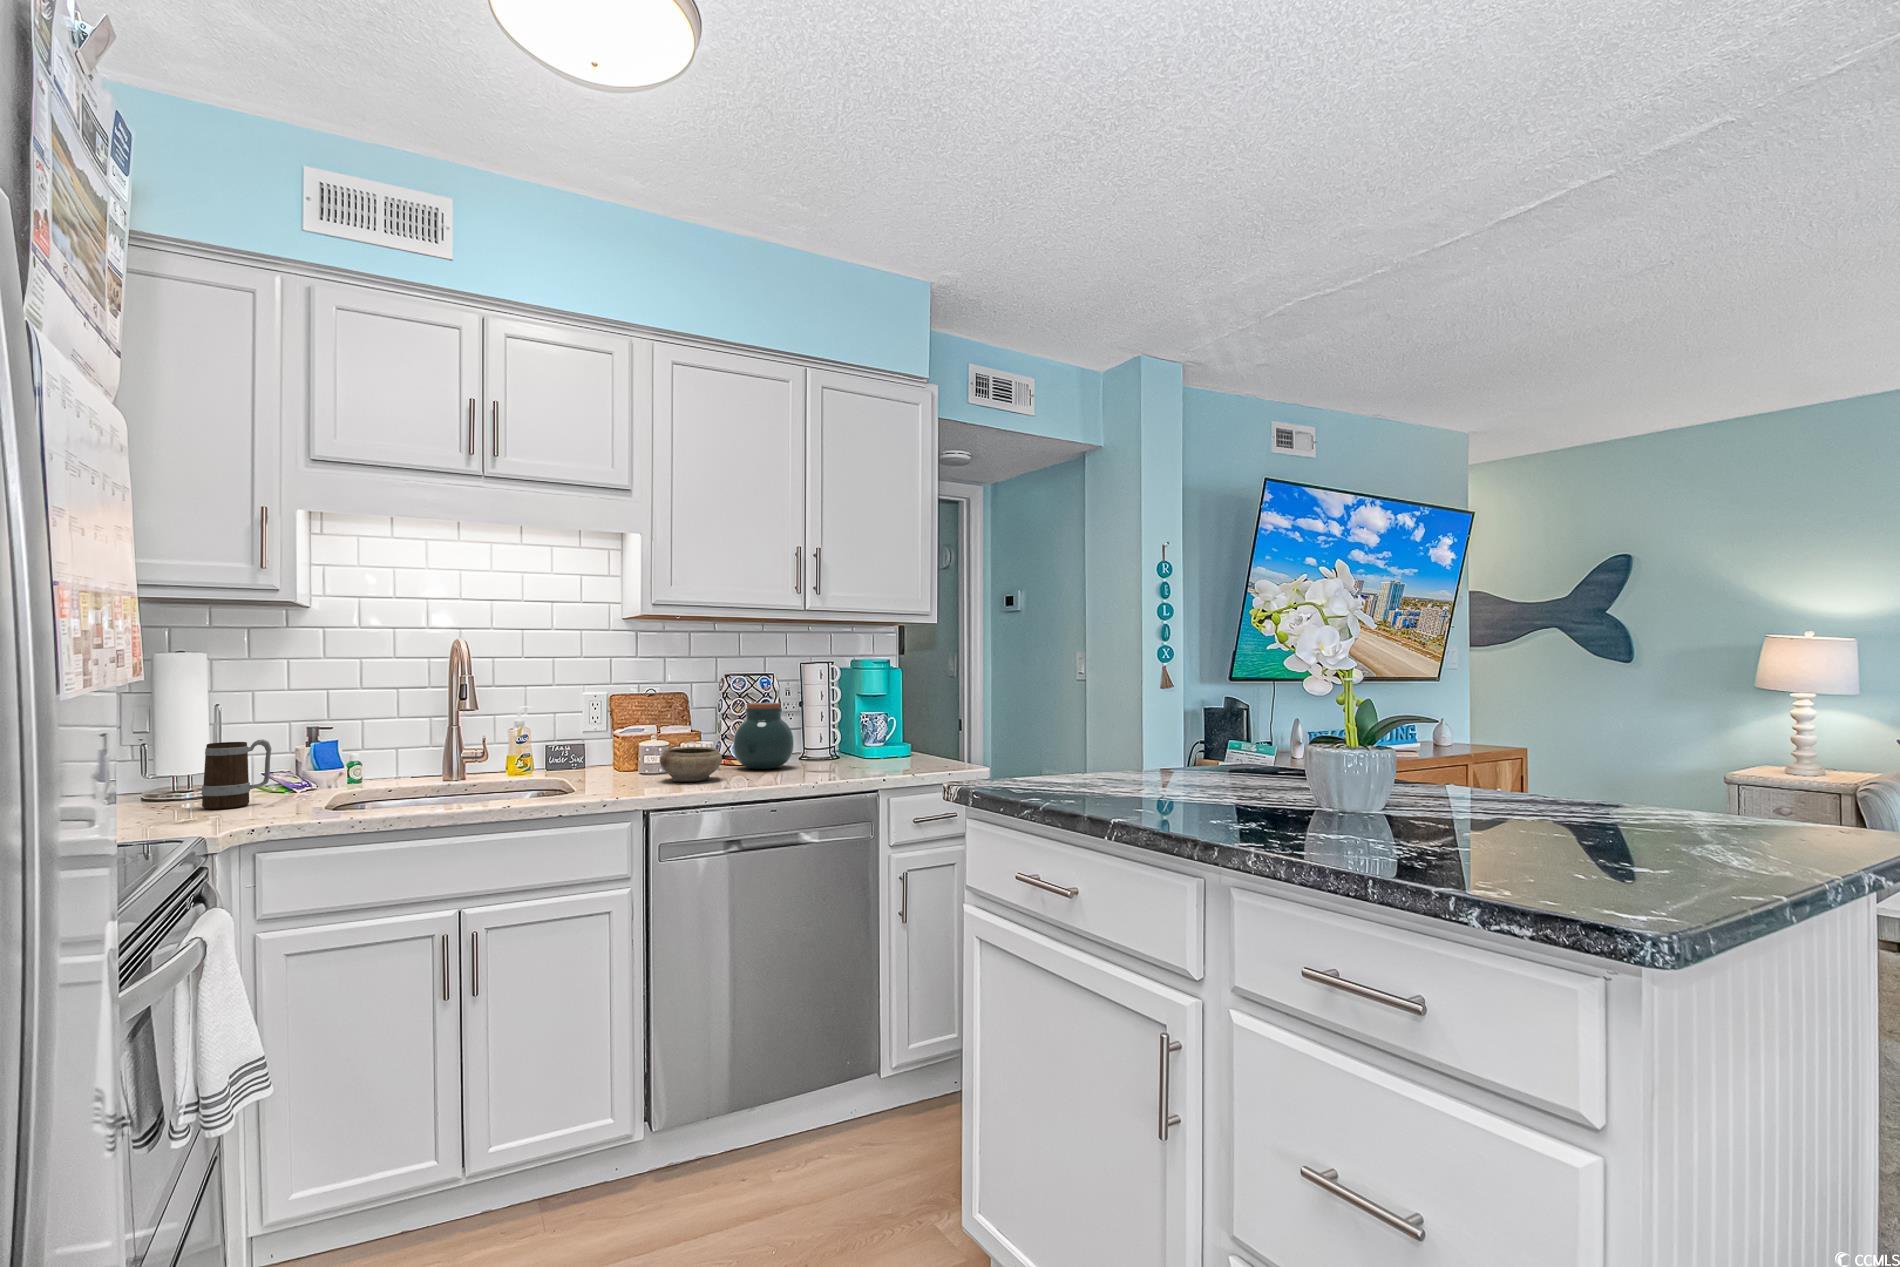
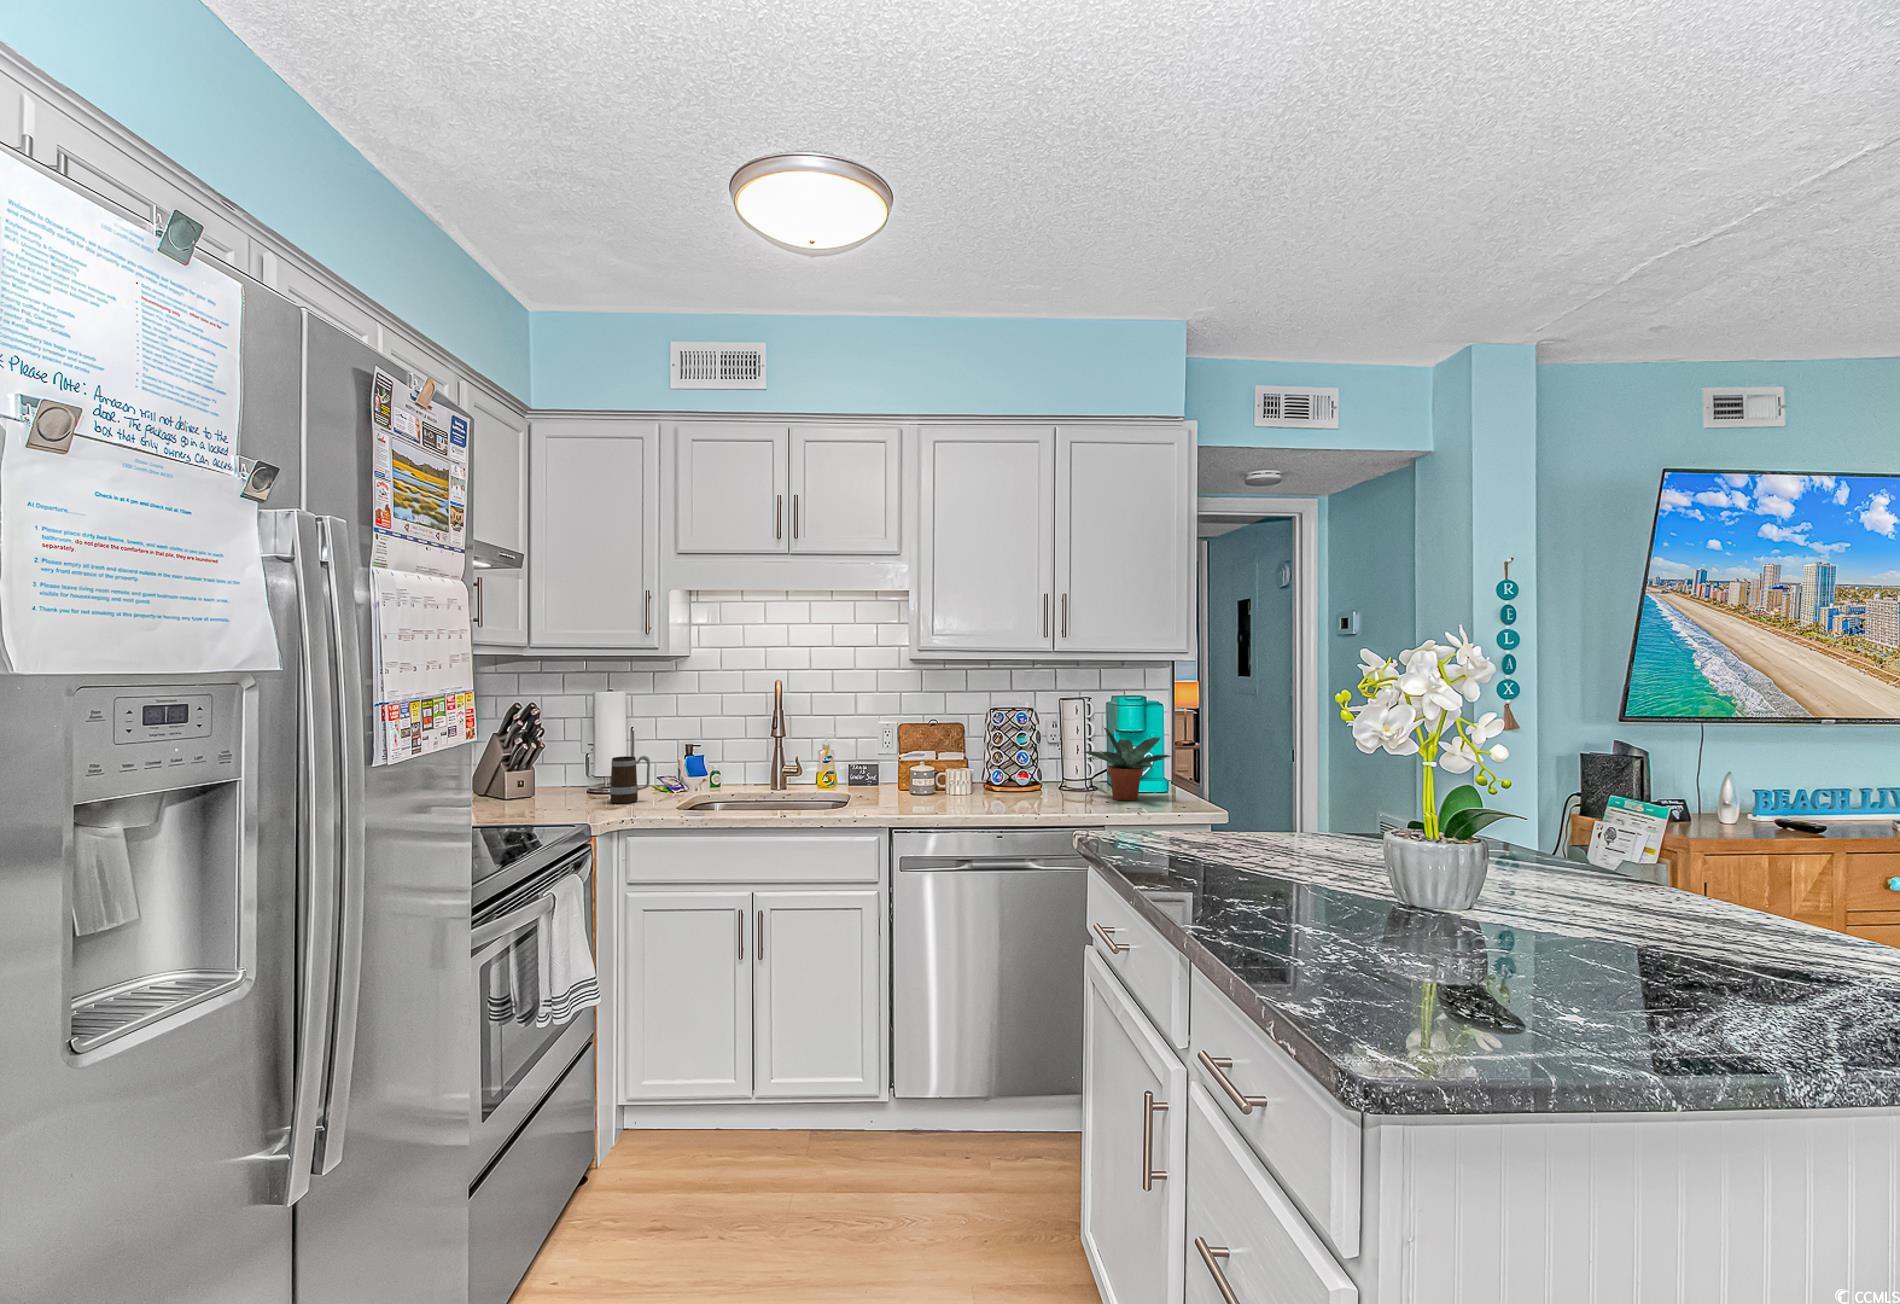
potted plant: none [831,689,927,765] -> present [1084,728,1171,800]
jar: present [733,703,793,769] -> none [991,736,1044,796]
ceramic bowl: present [660,747,722,782] -> none [915,775,967,806]

